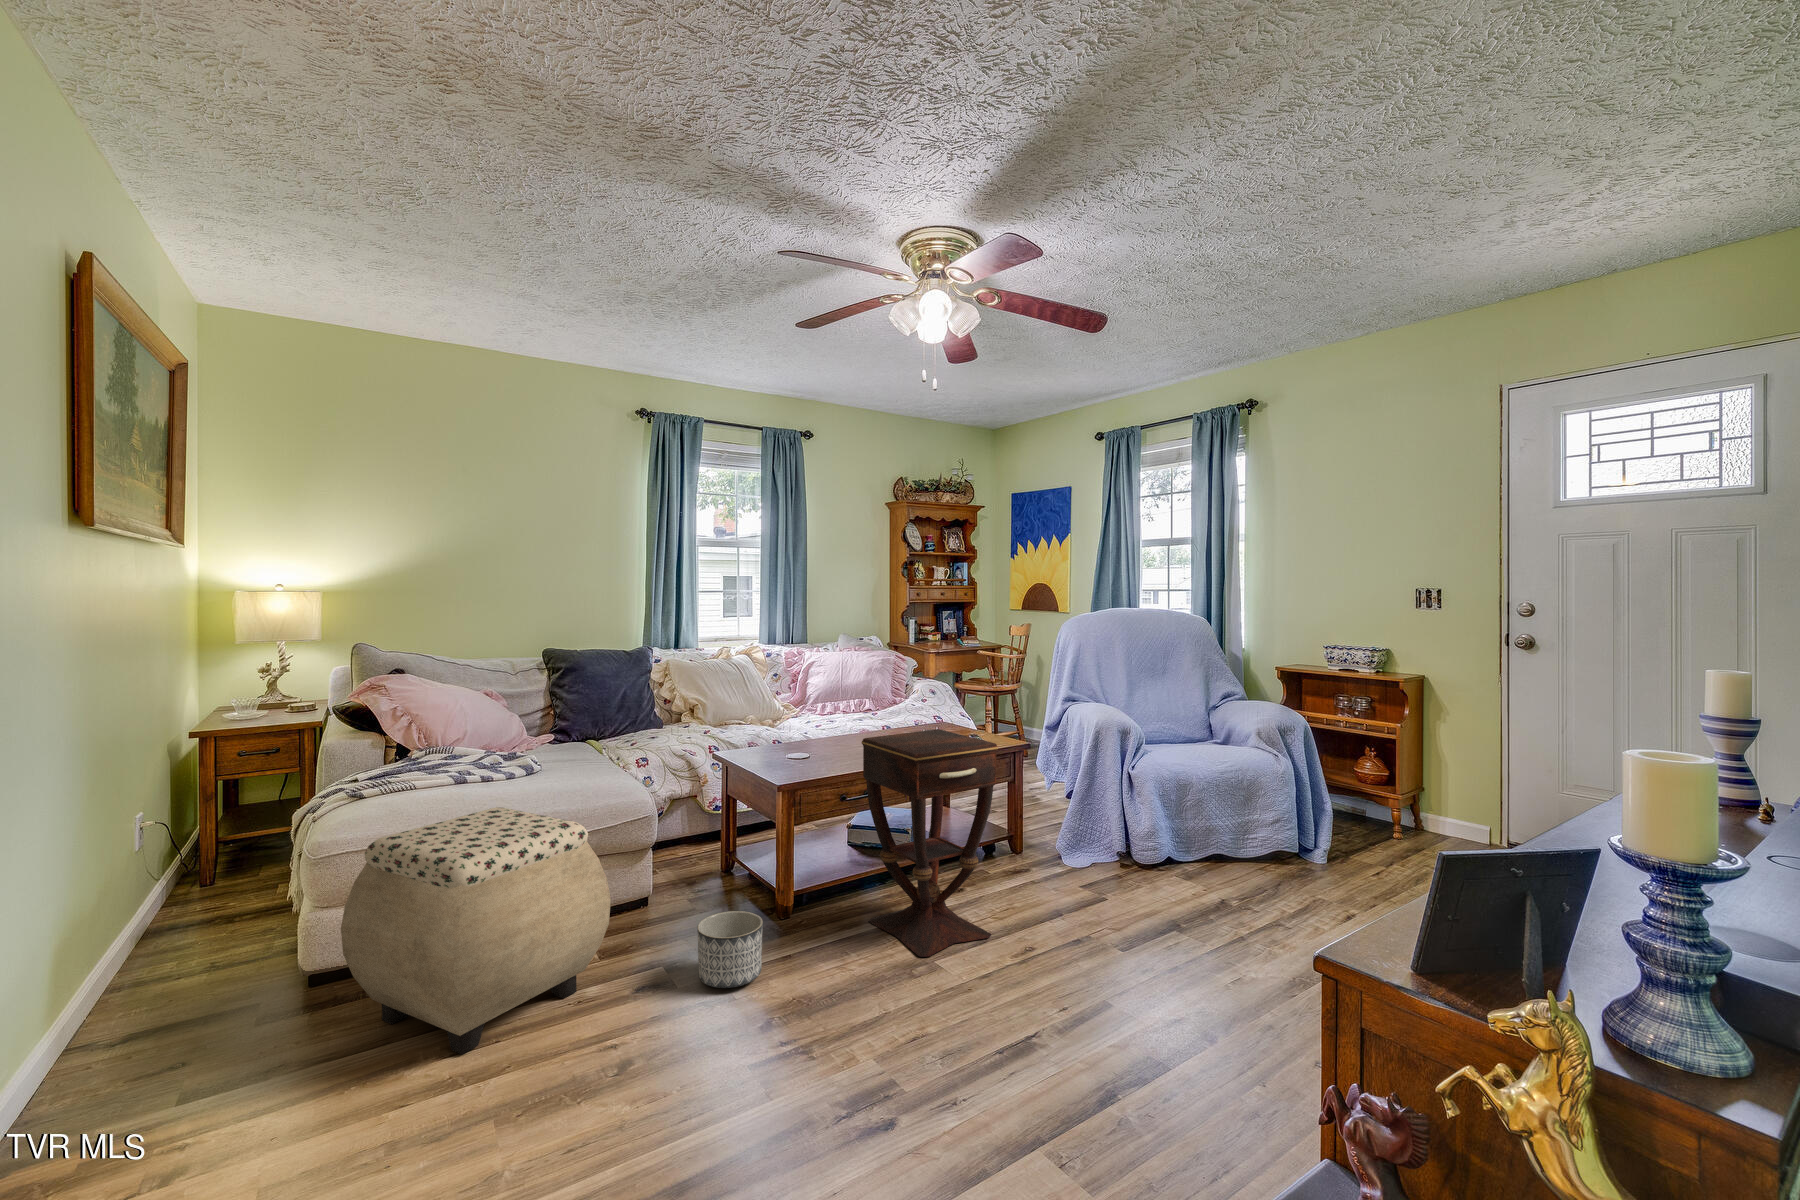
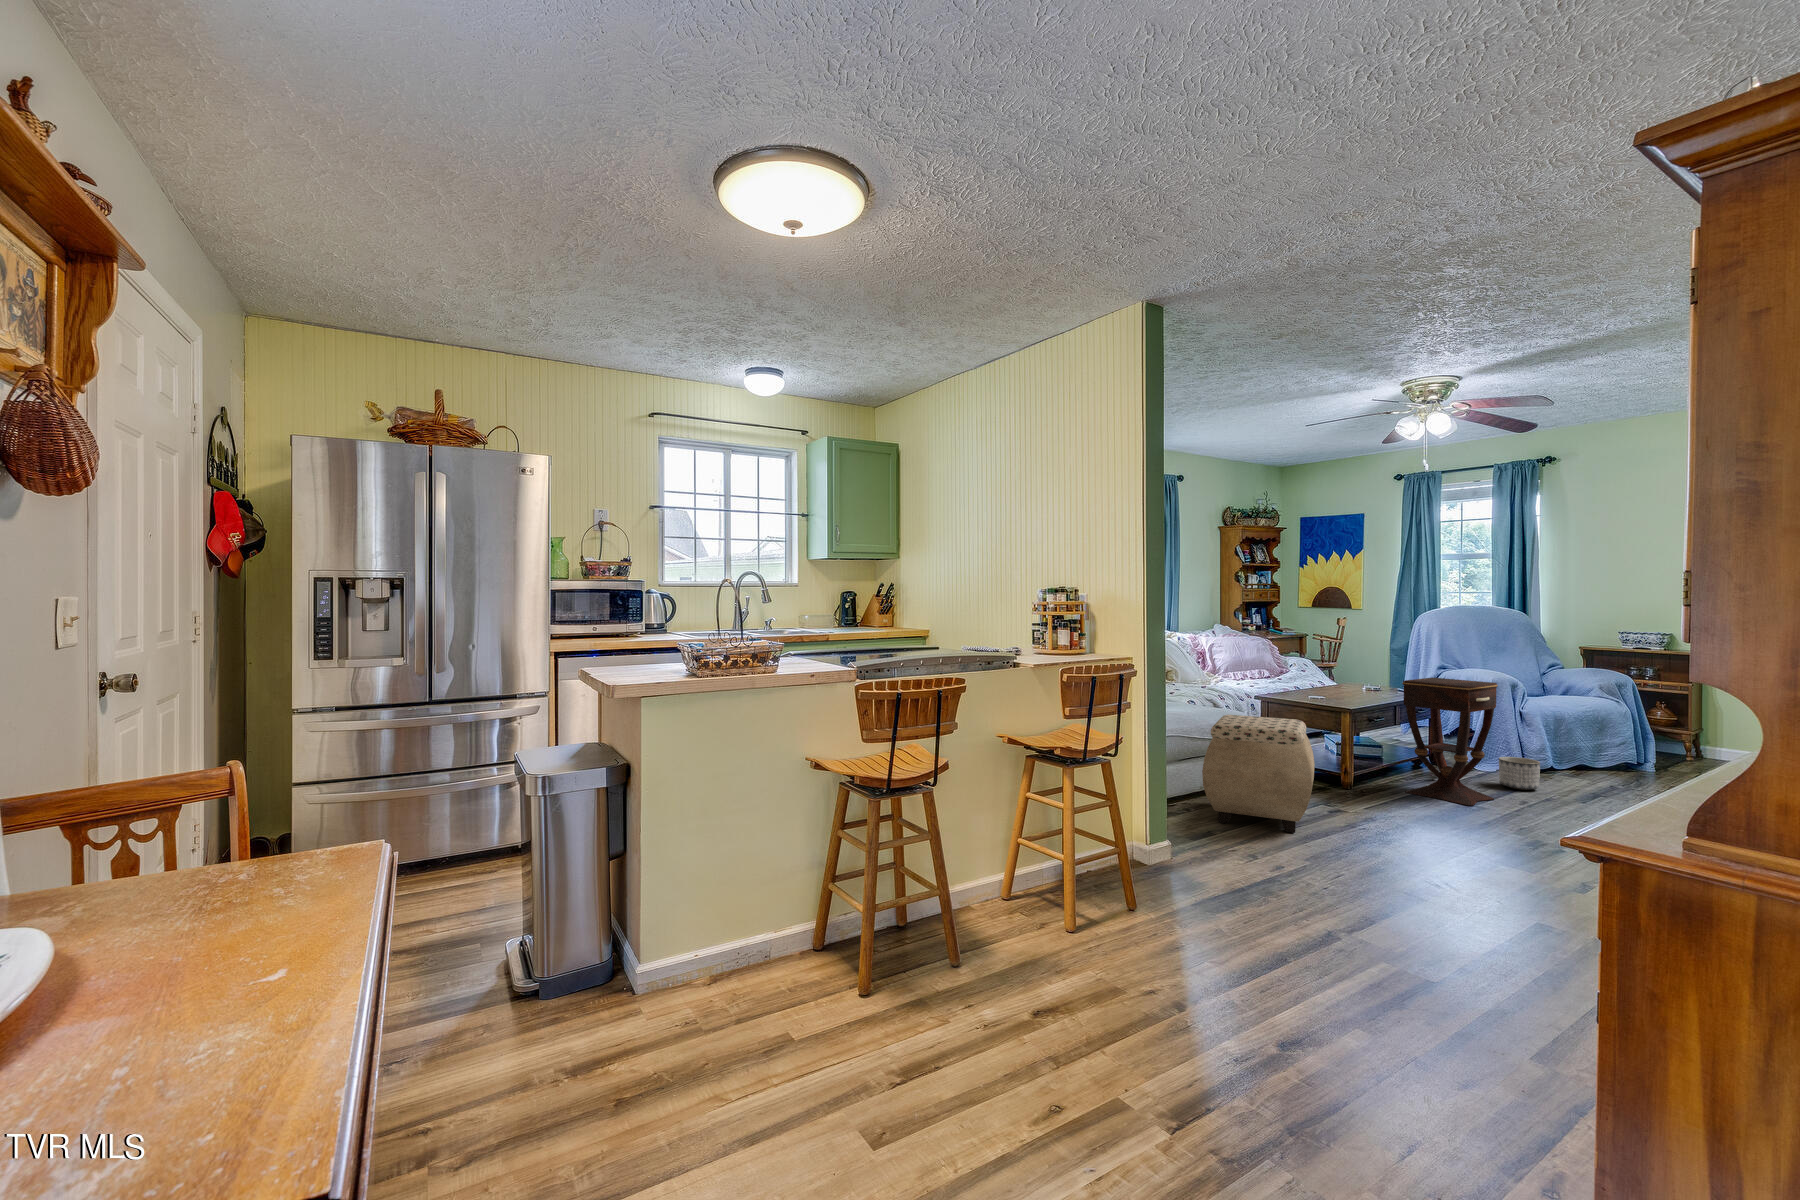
planter: present [697,911,763,988] -> present [1499,757,1540,790]

